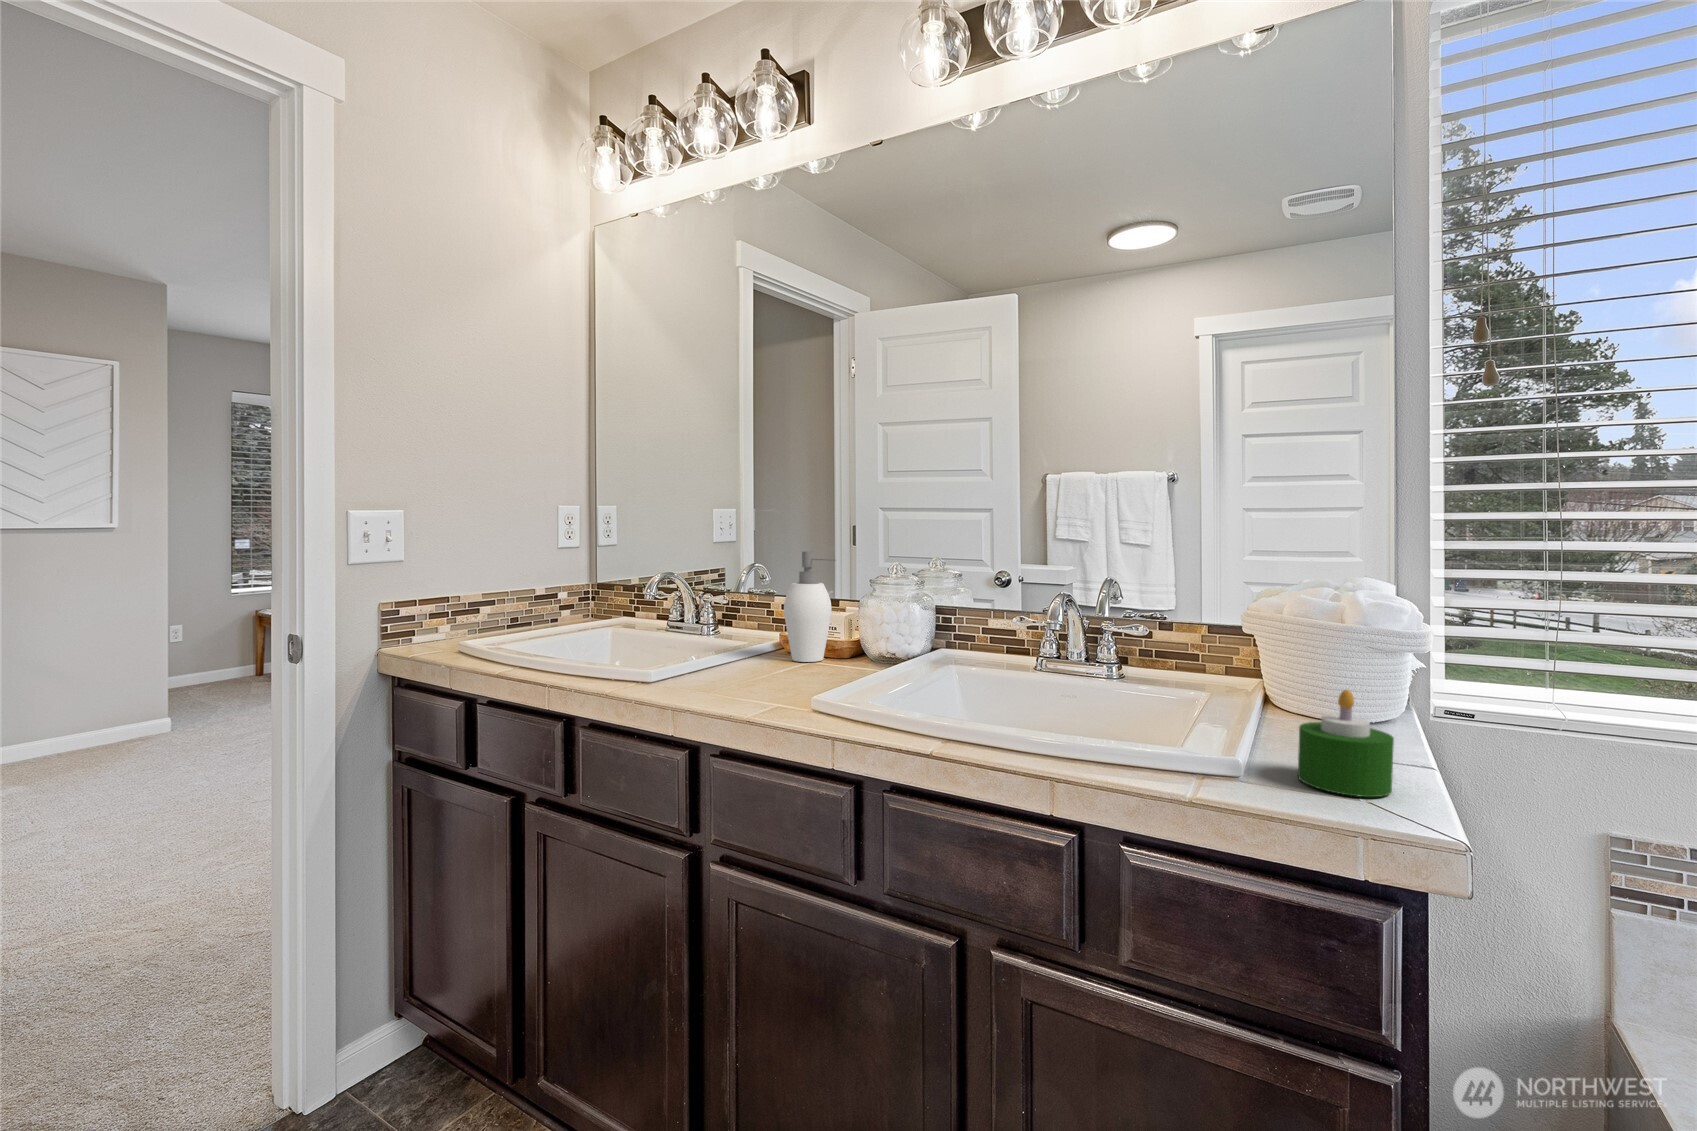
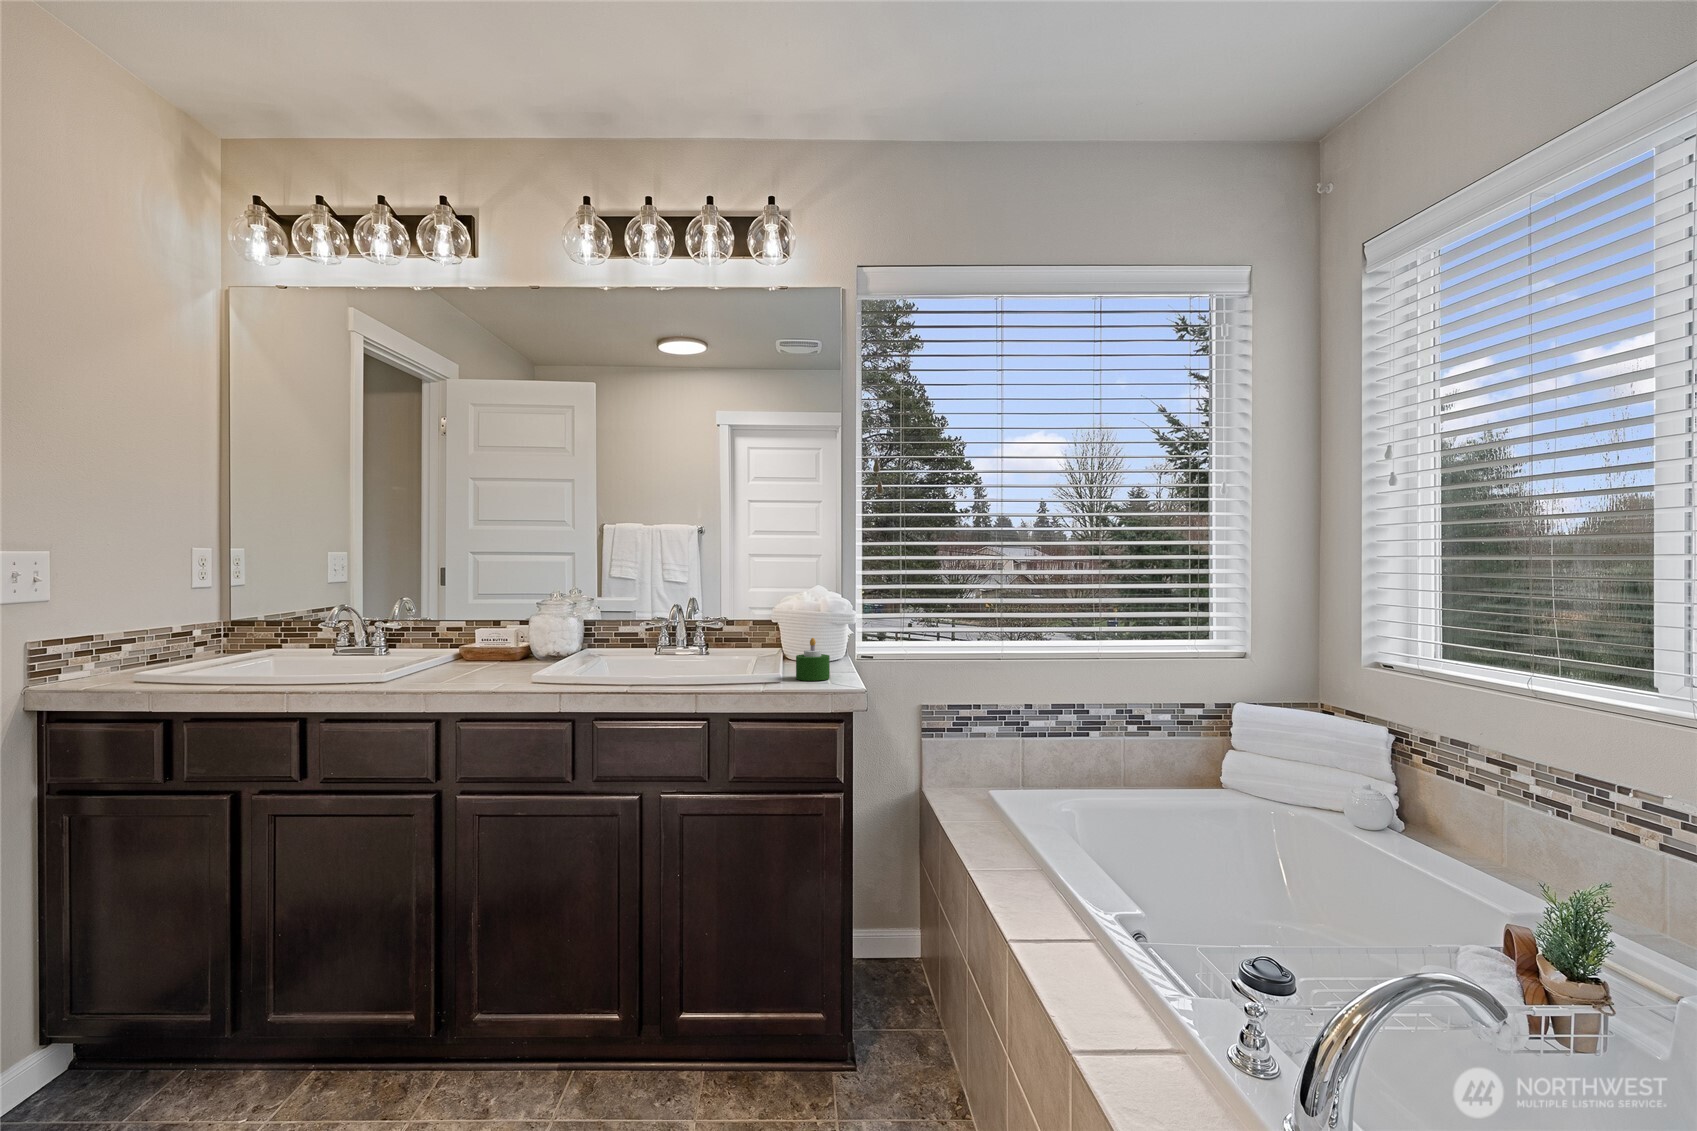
soap dispenser: present [784,551,836,662] -> none [472,584,517,665]

